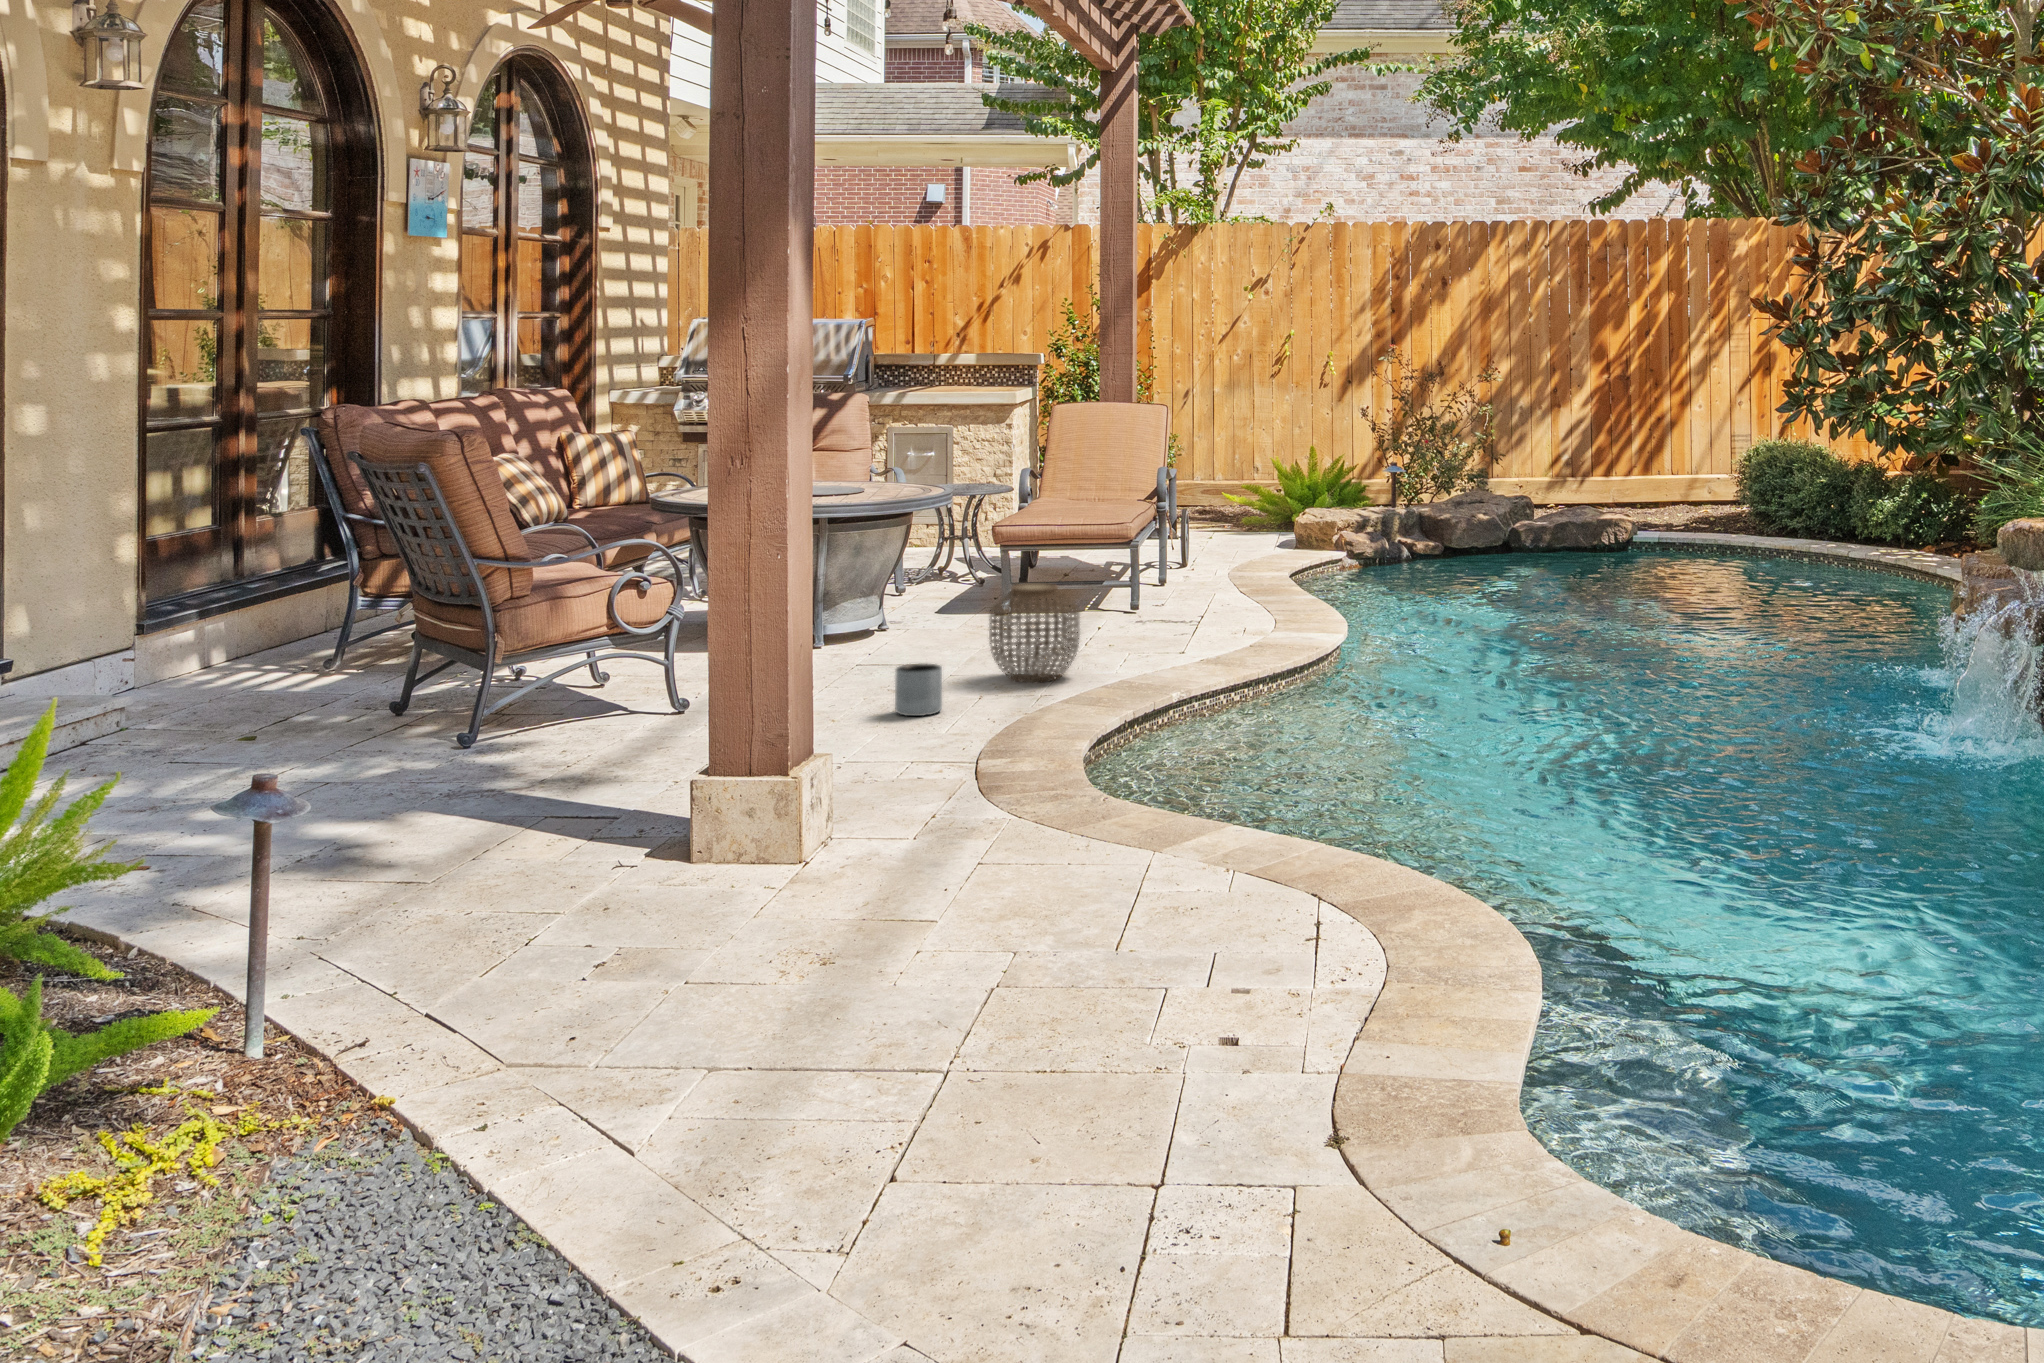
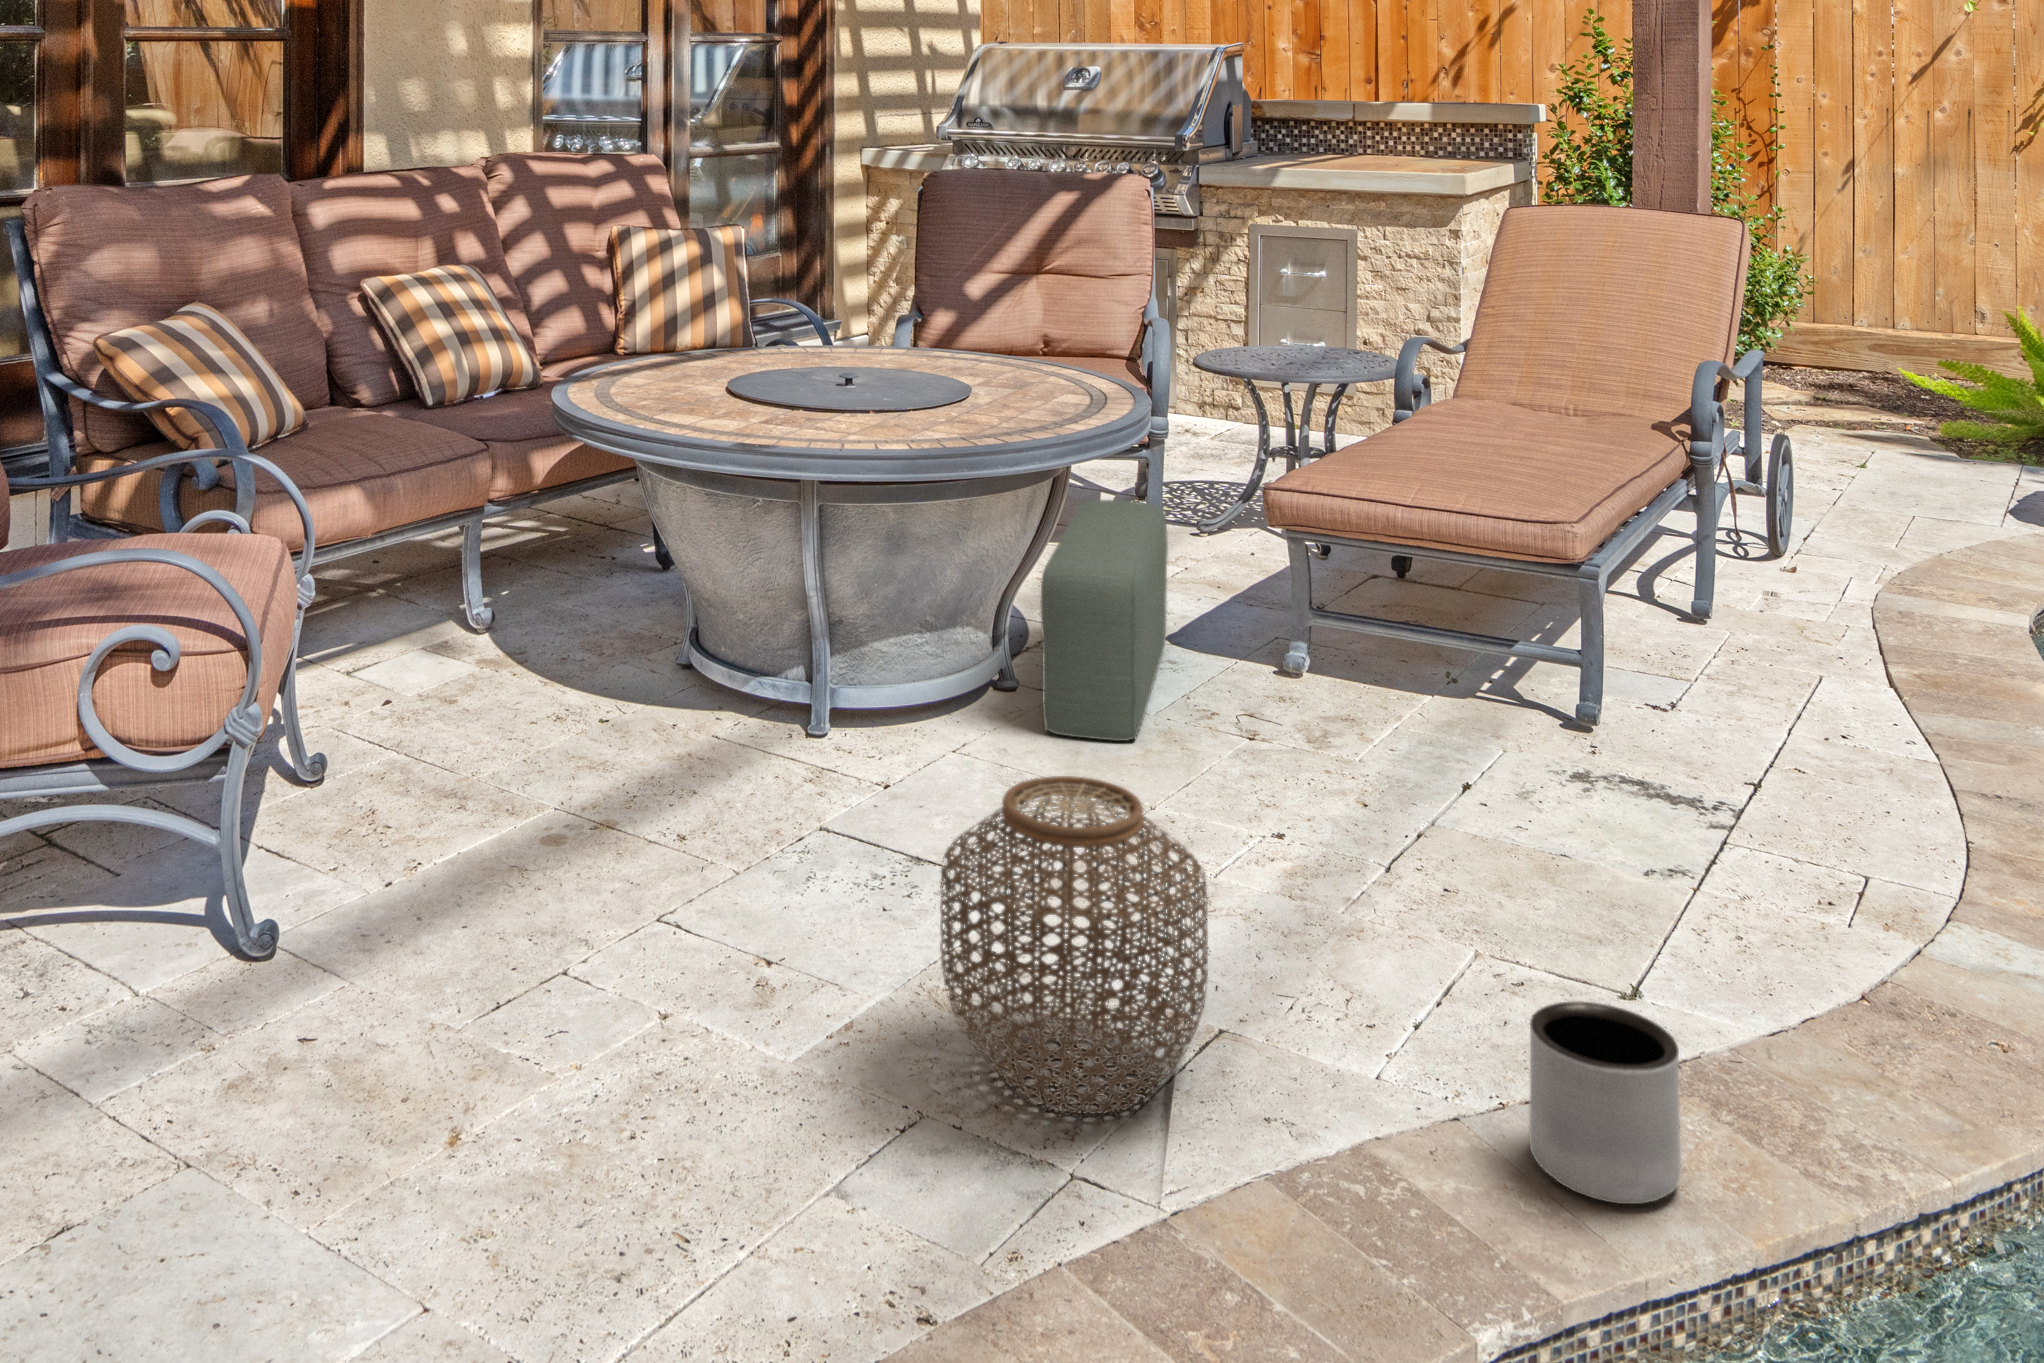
pouf: none [911,542,972,633] -> present [1041,500,1168,741]
planter: present [895,664,942,716] -> present [1529,1002,1681,1204]

